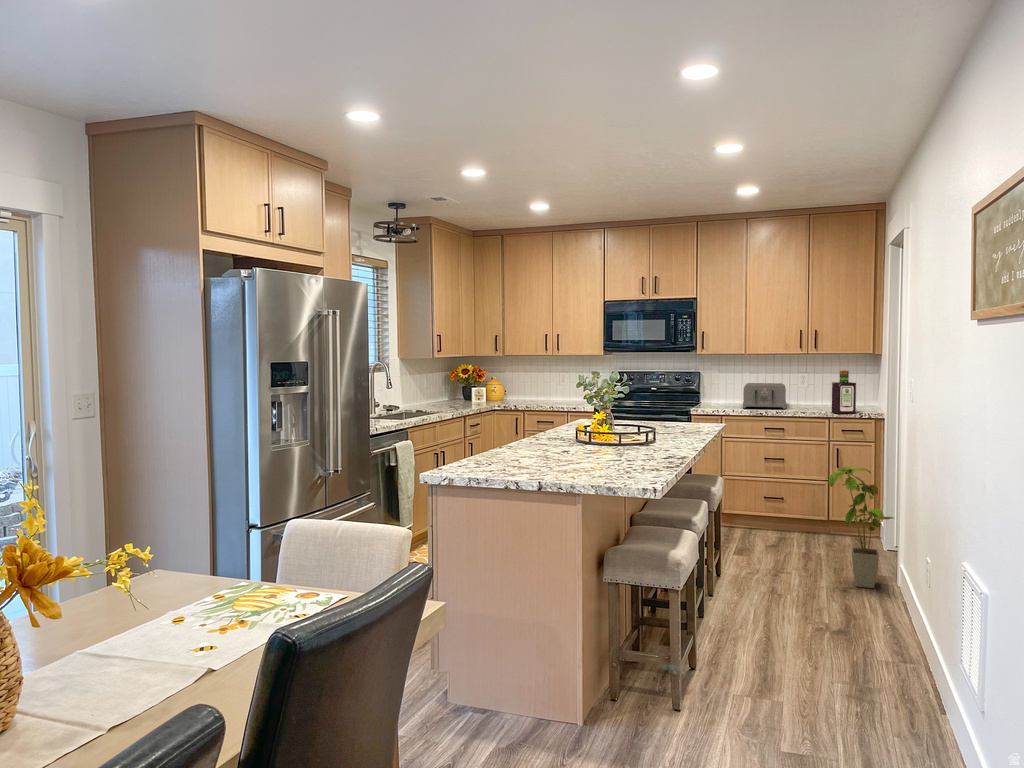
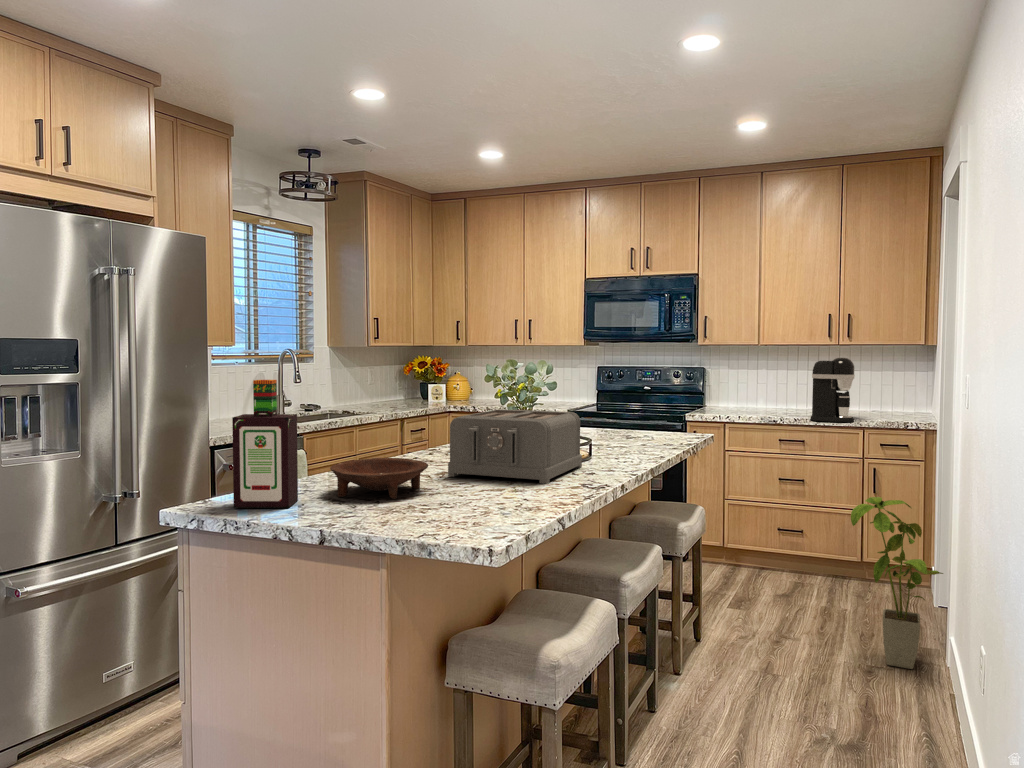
coffee maker: none [789,364,822,413] -> present [810,358,855,422]
bottle: present [832,370,856,414] -> present [232,380,298,508]
toaster: present [743,383,786,409] -> present [448,409,582,484]
bowl: none [512,441,575,466] -> present [330,458,428,499]

